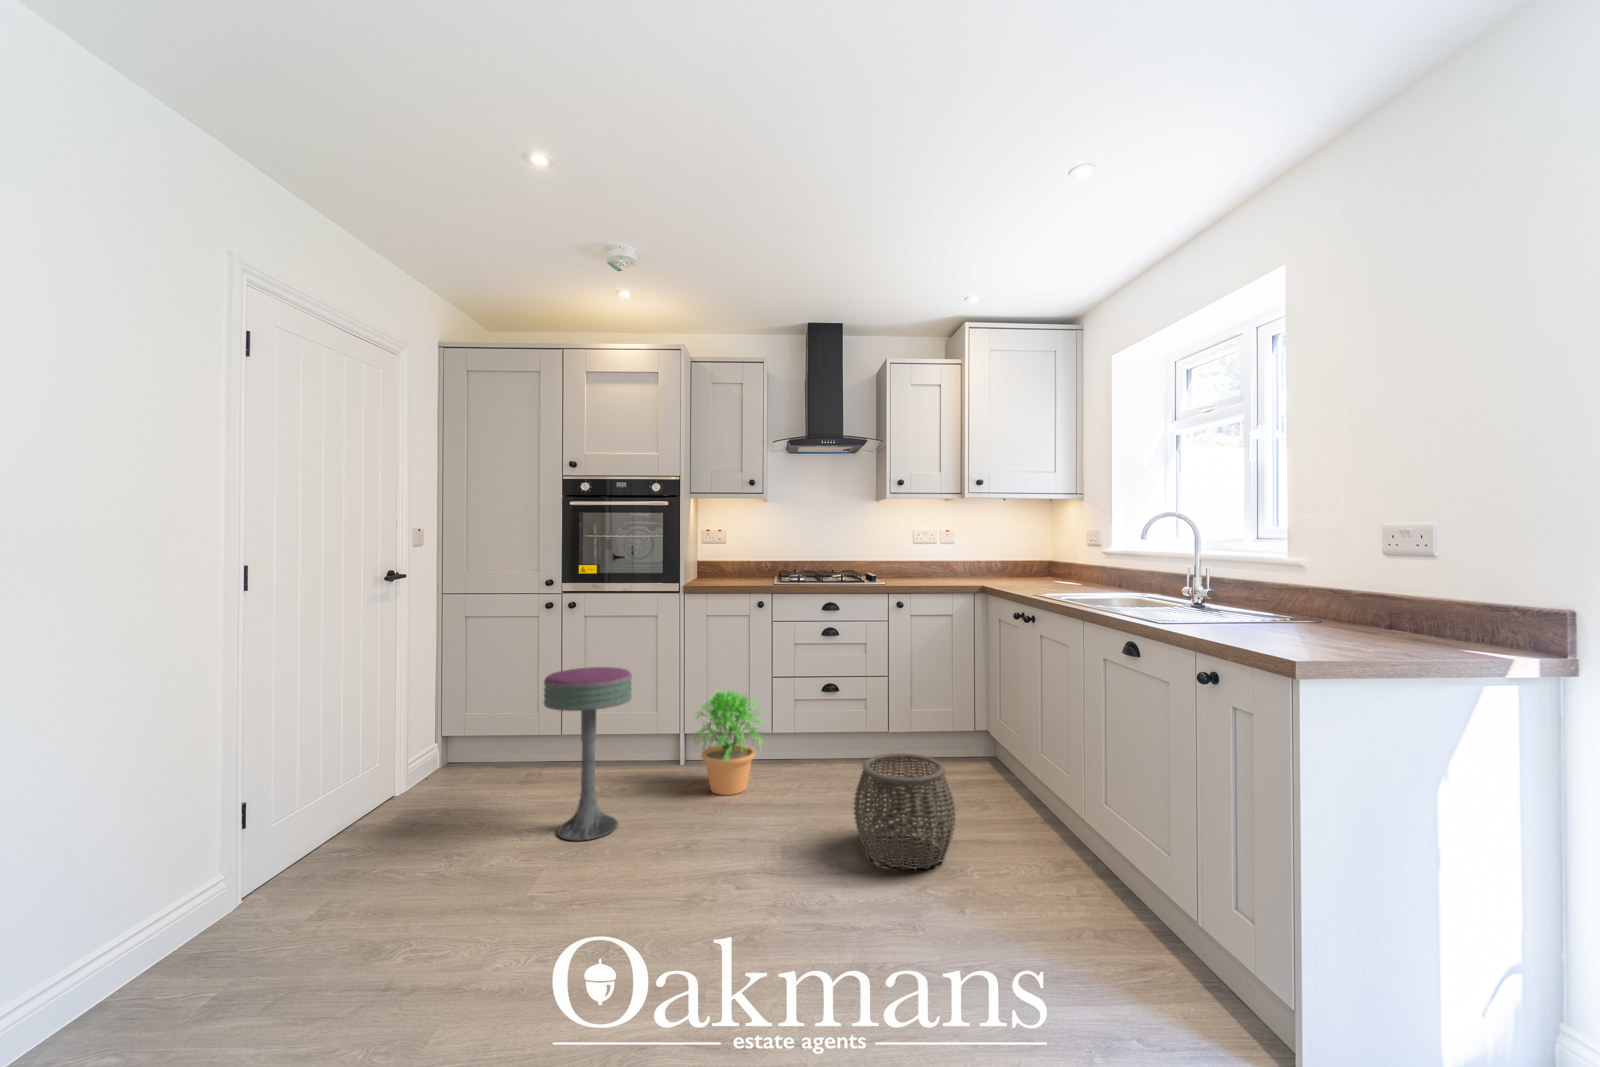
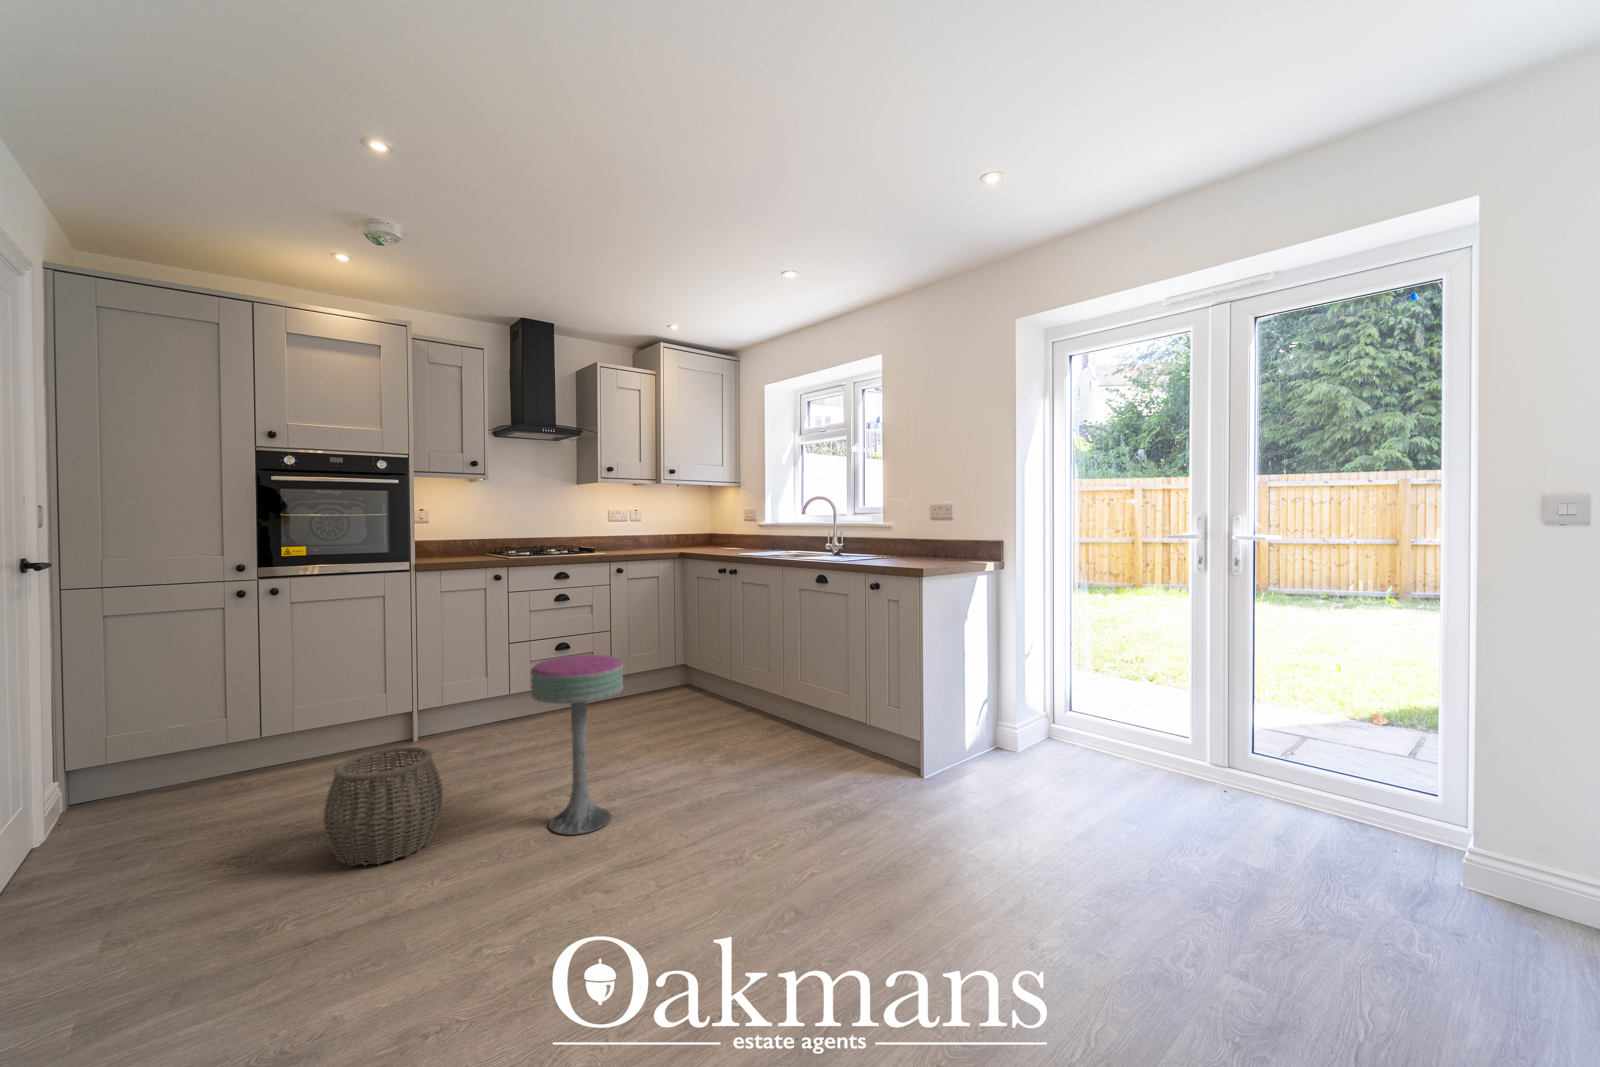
potted plant: present [693,690,761,795] -> none [684,675,769,785]
woven basket: present [854,753,956,870] -> present [324,747,443,866]

